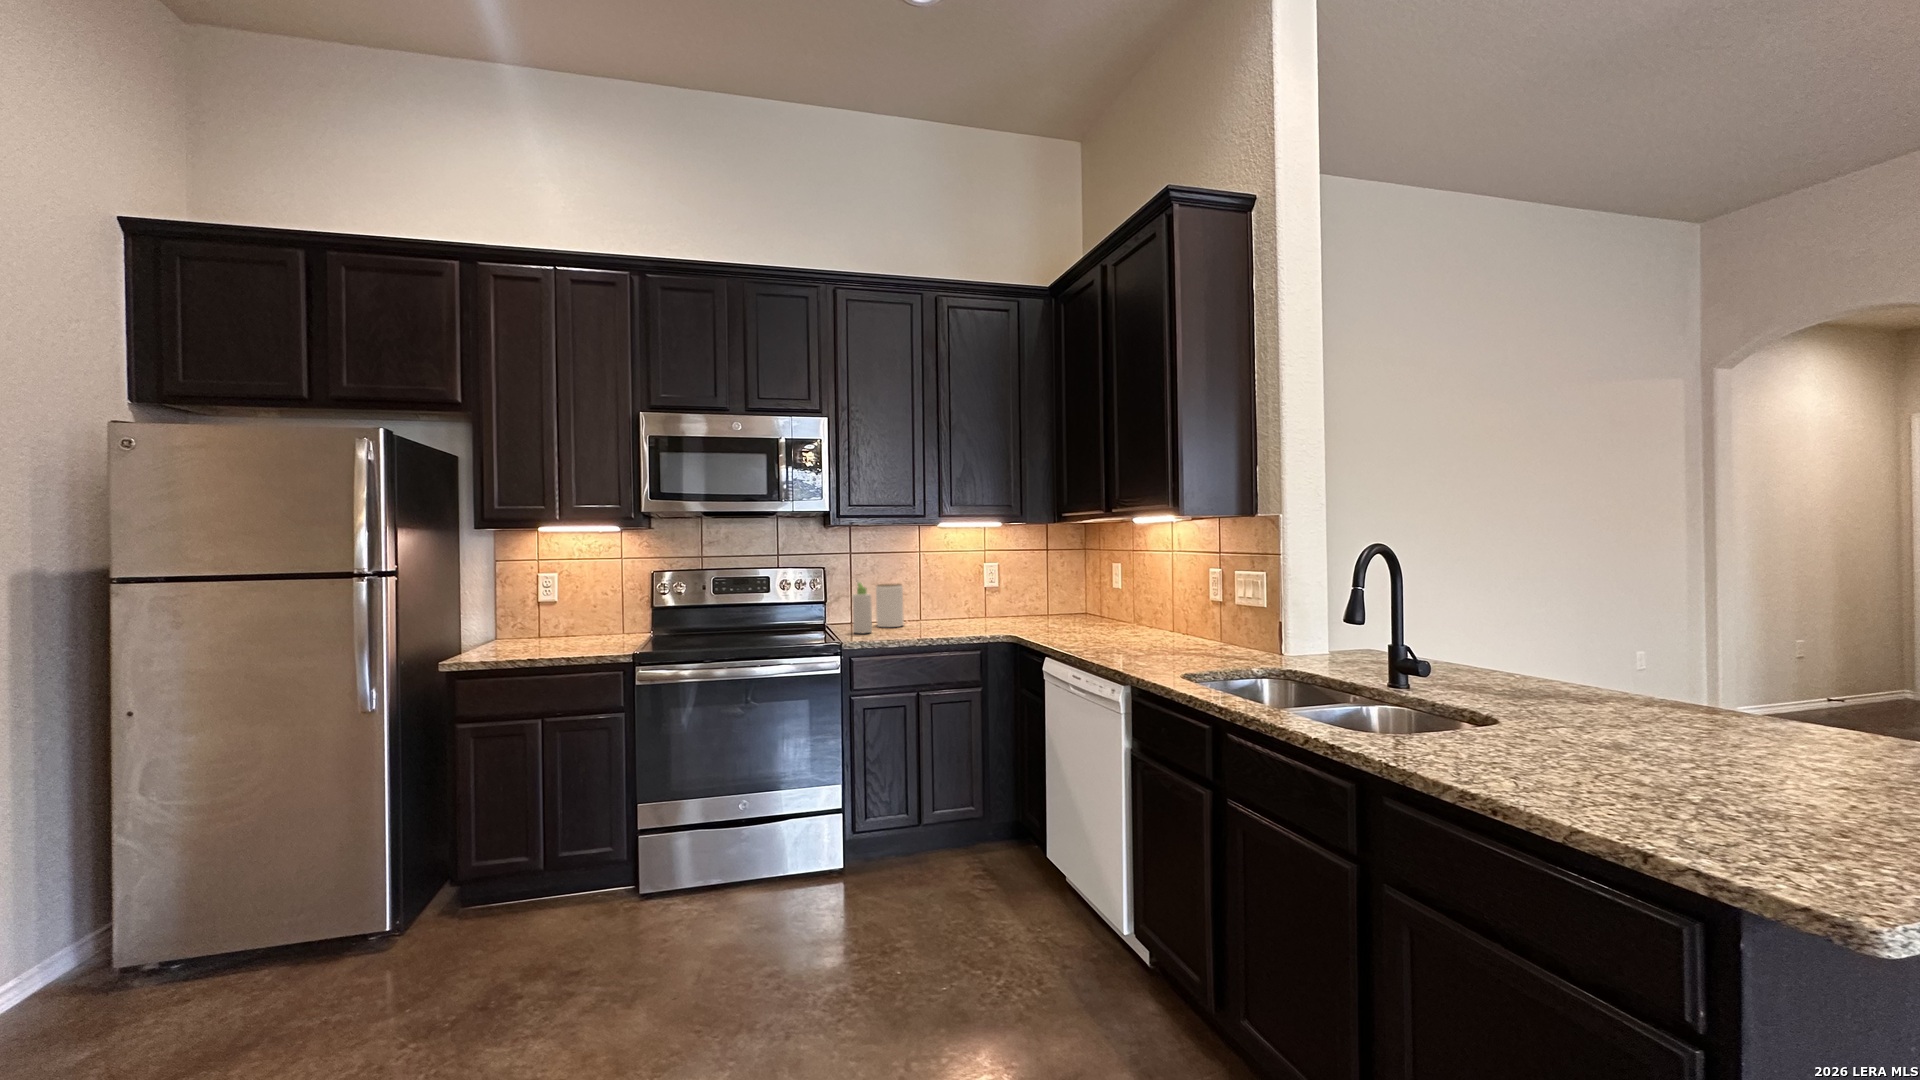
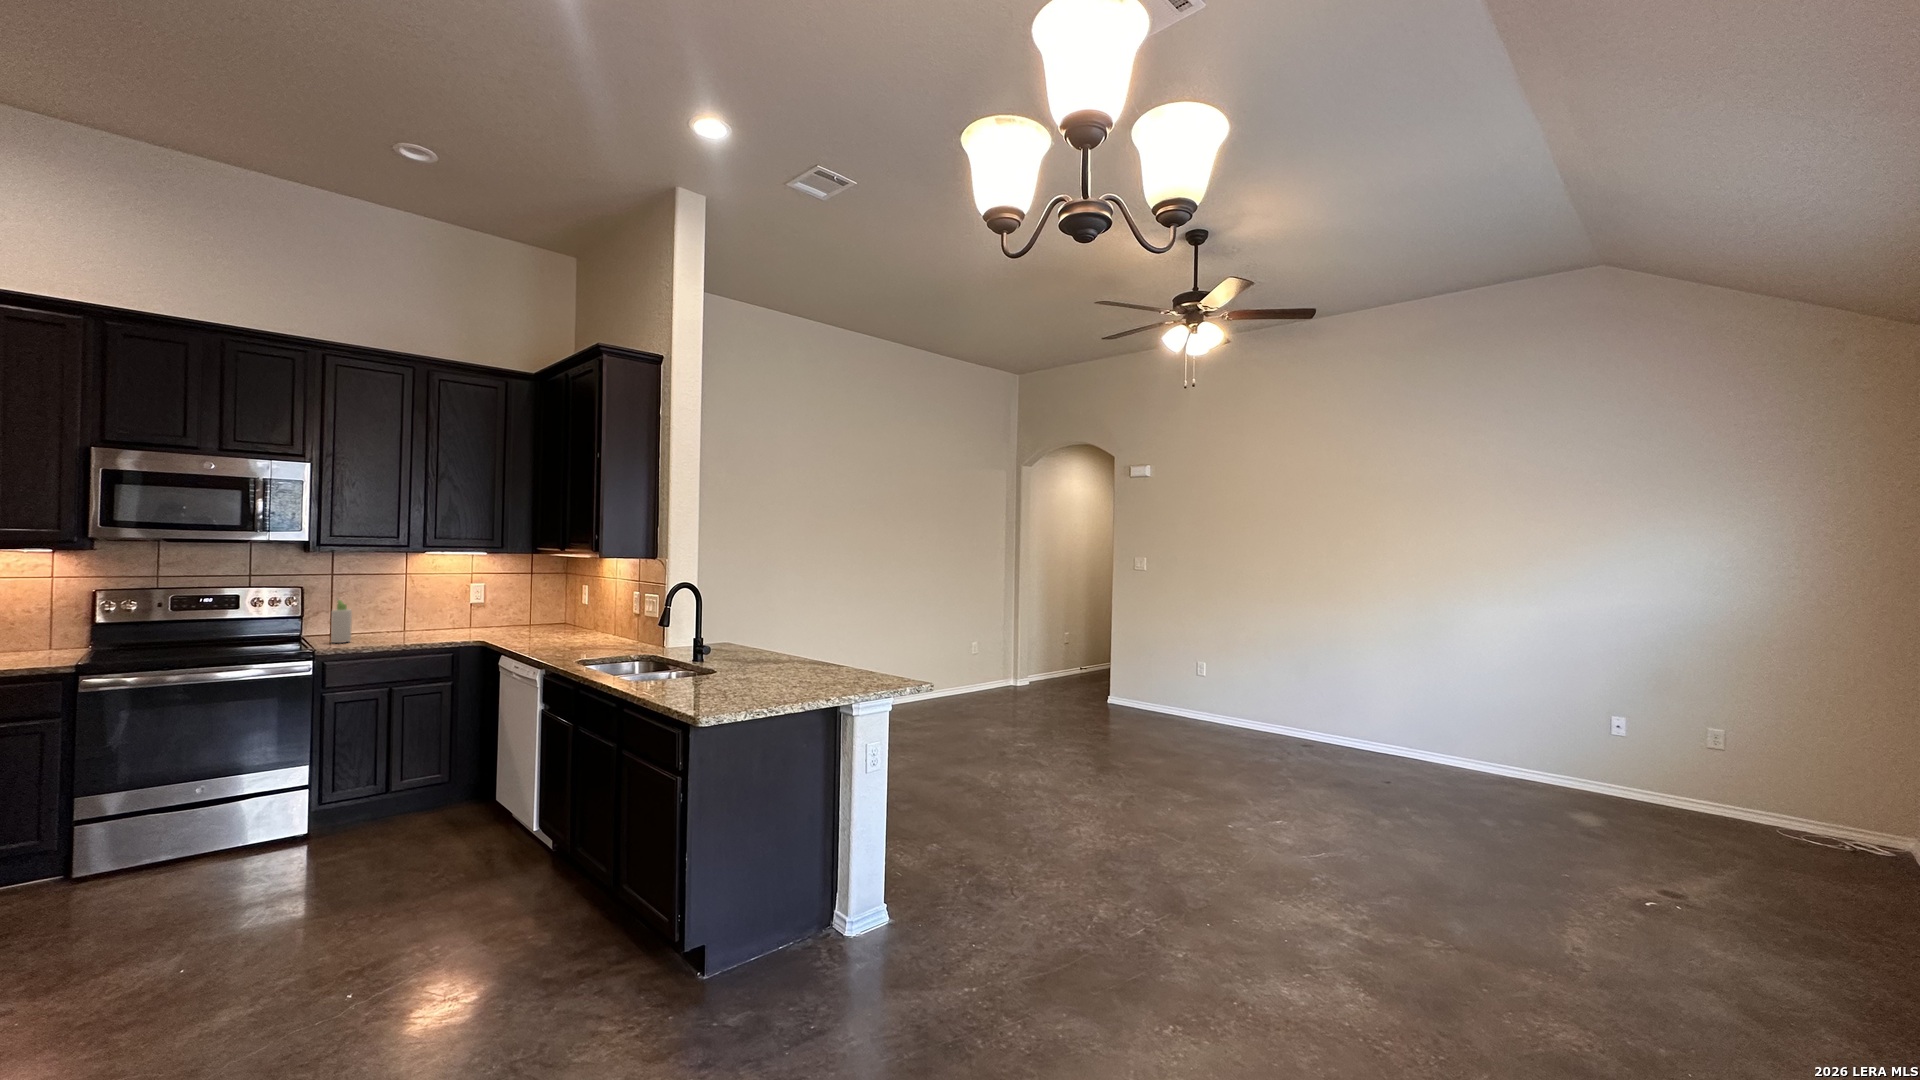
jar: present [876,584,903,627] -> none [358,600,387,637]

